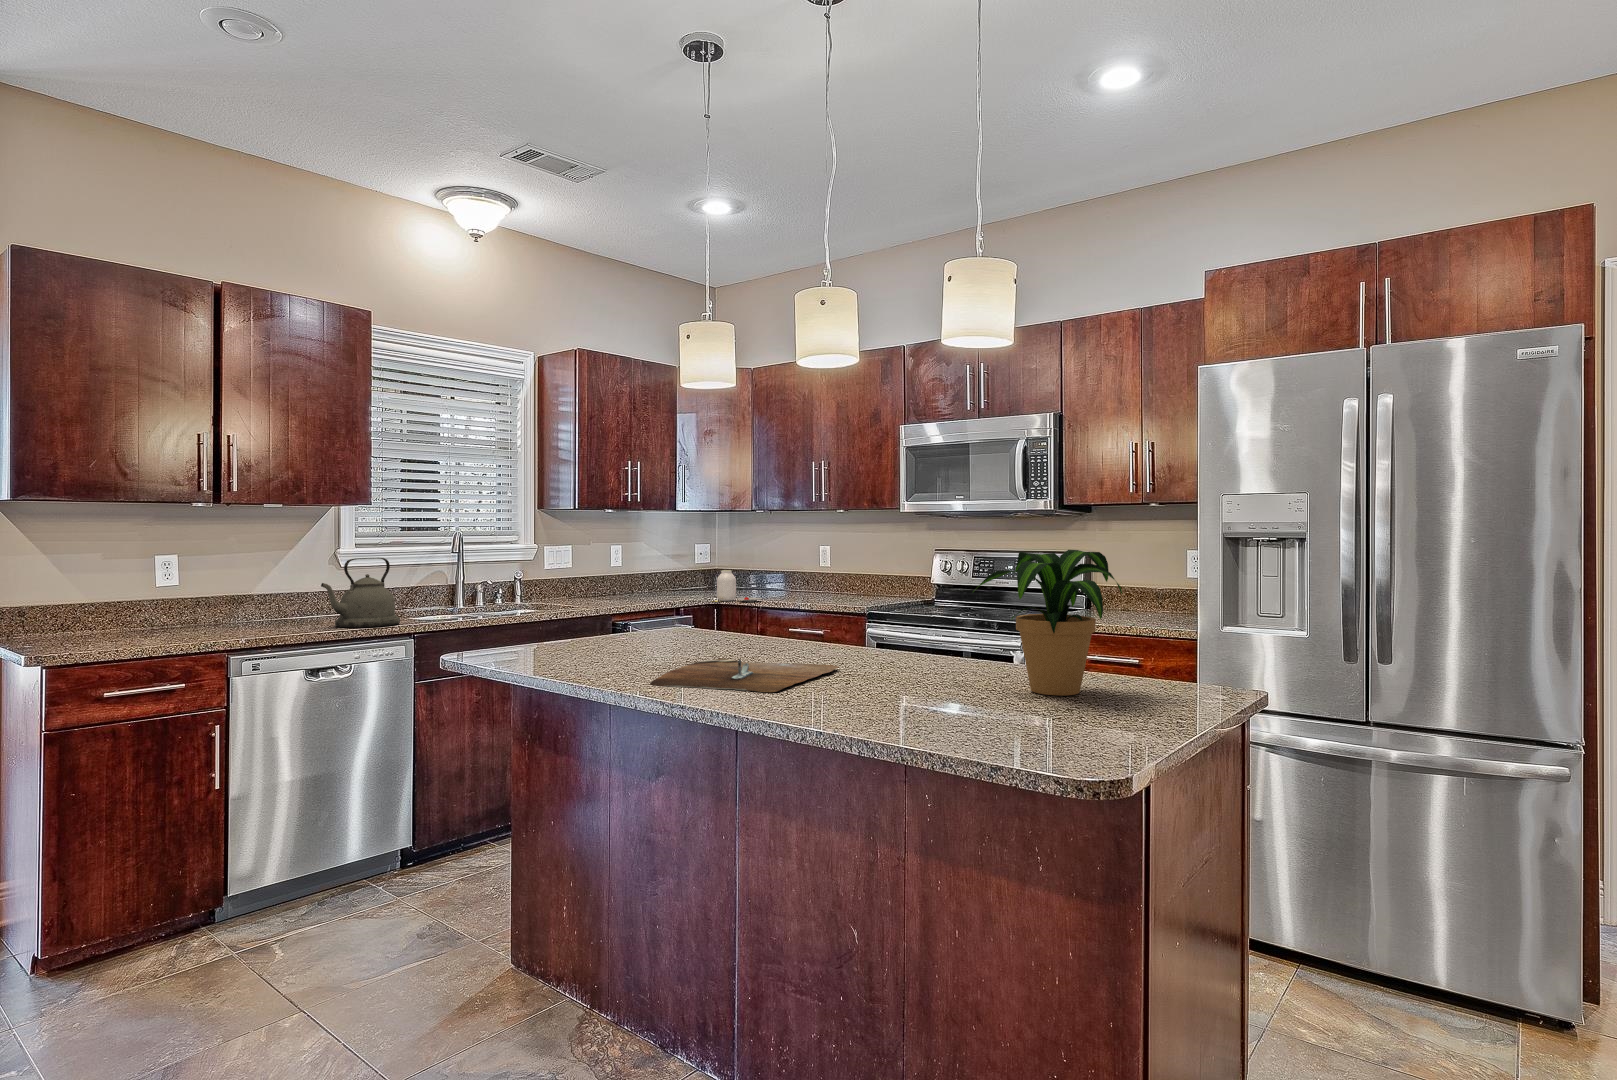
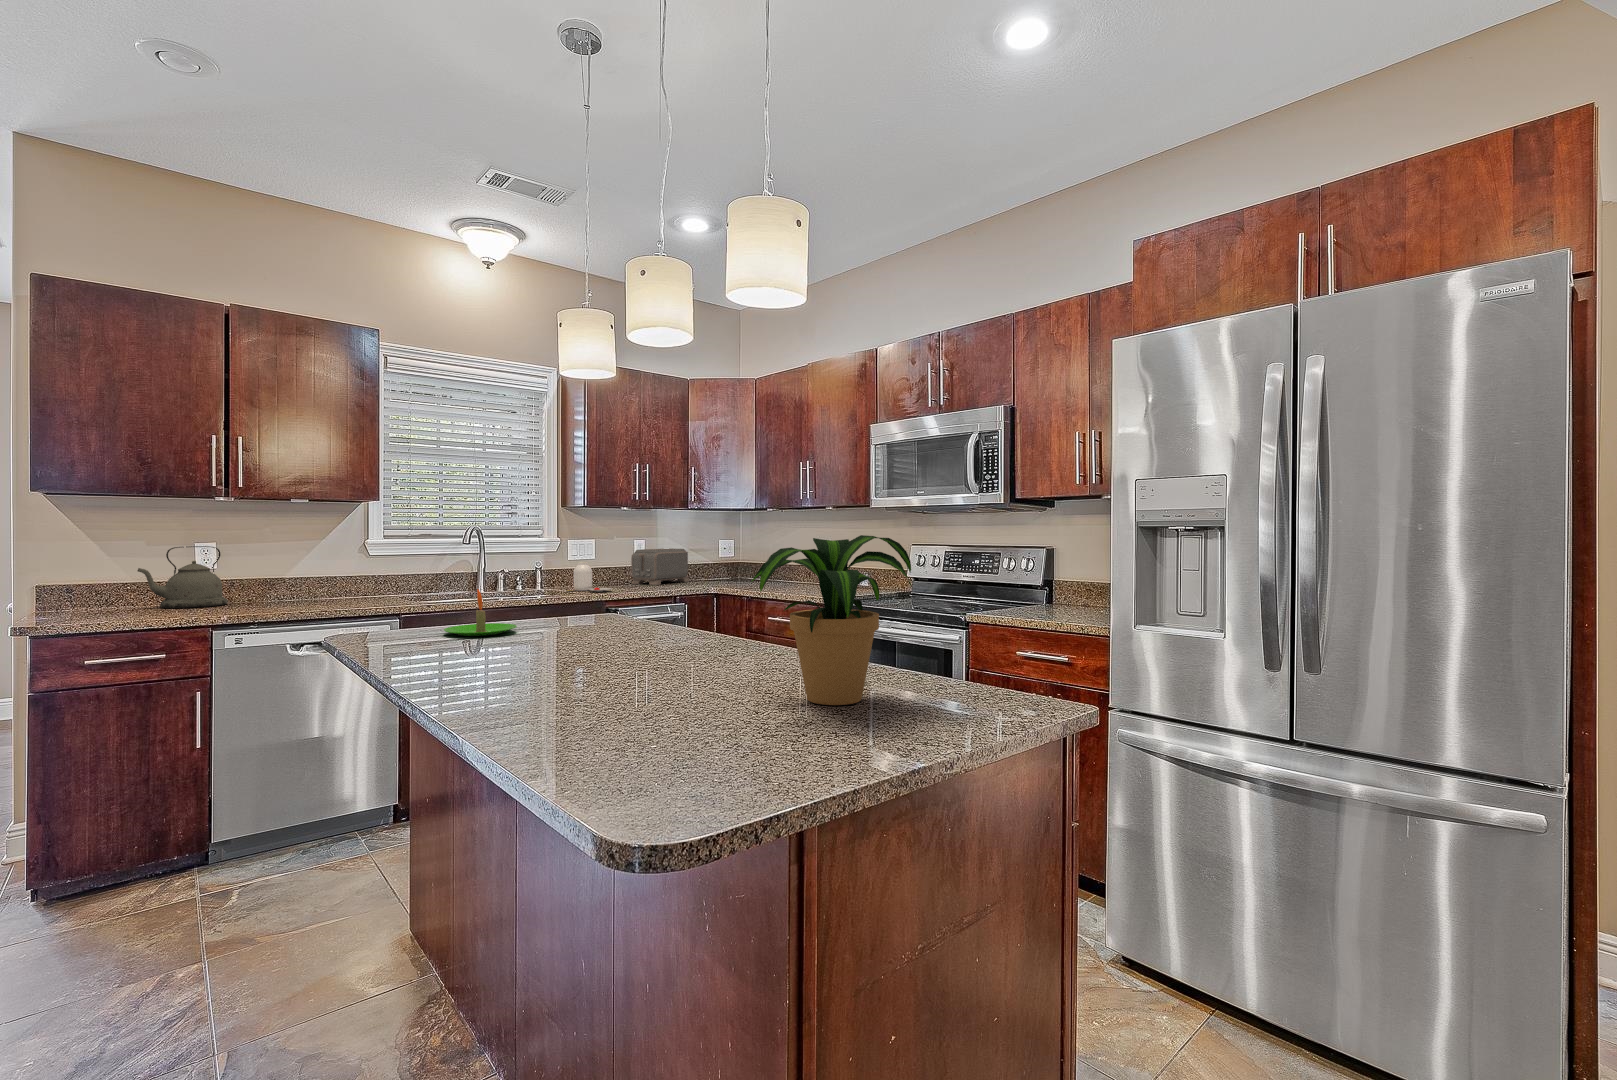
toaster: none [611,556,671,597] -> present [631,548,689,585]
kettle: present [321,558,400,628] -> present [137,546,228,608]
jar: present [711,570,762,602] -> present [569,562,612,592]
candle: none [565,603,636,651] -> present [444,589,517,636]
cutting board: present [650,658,839,692] -> none [421,647,654,689]

